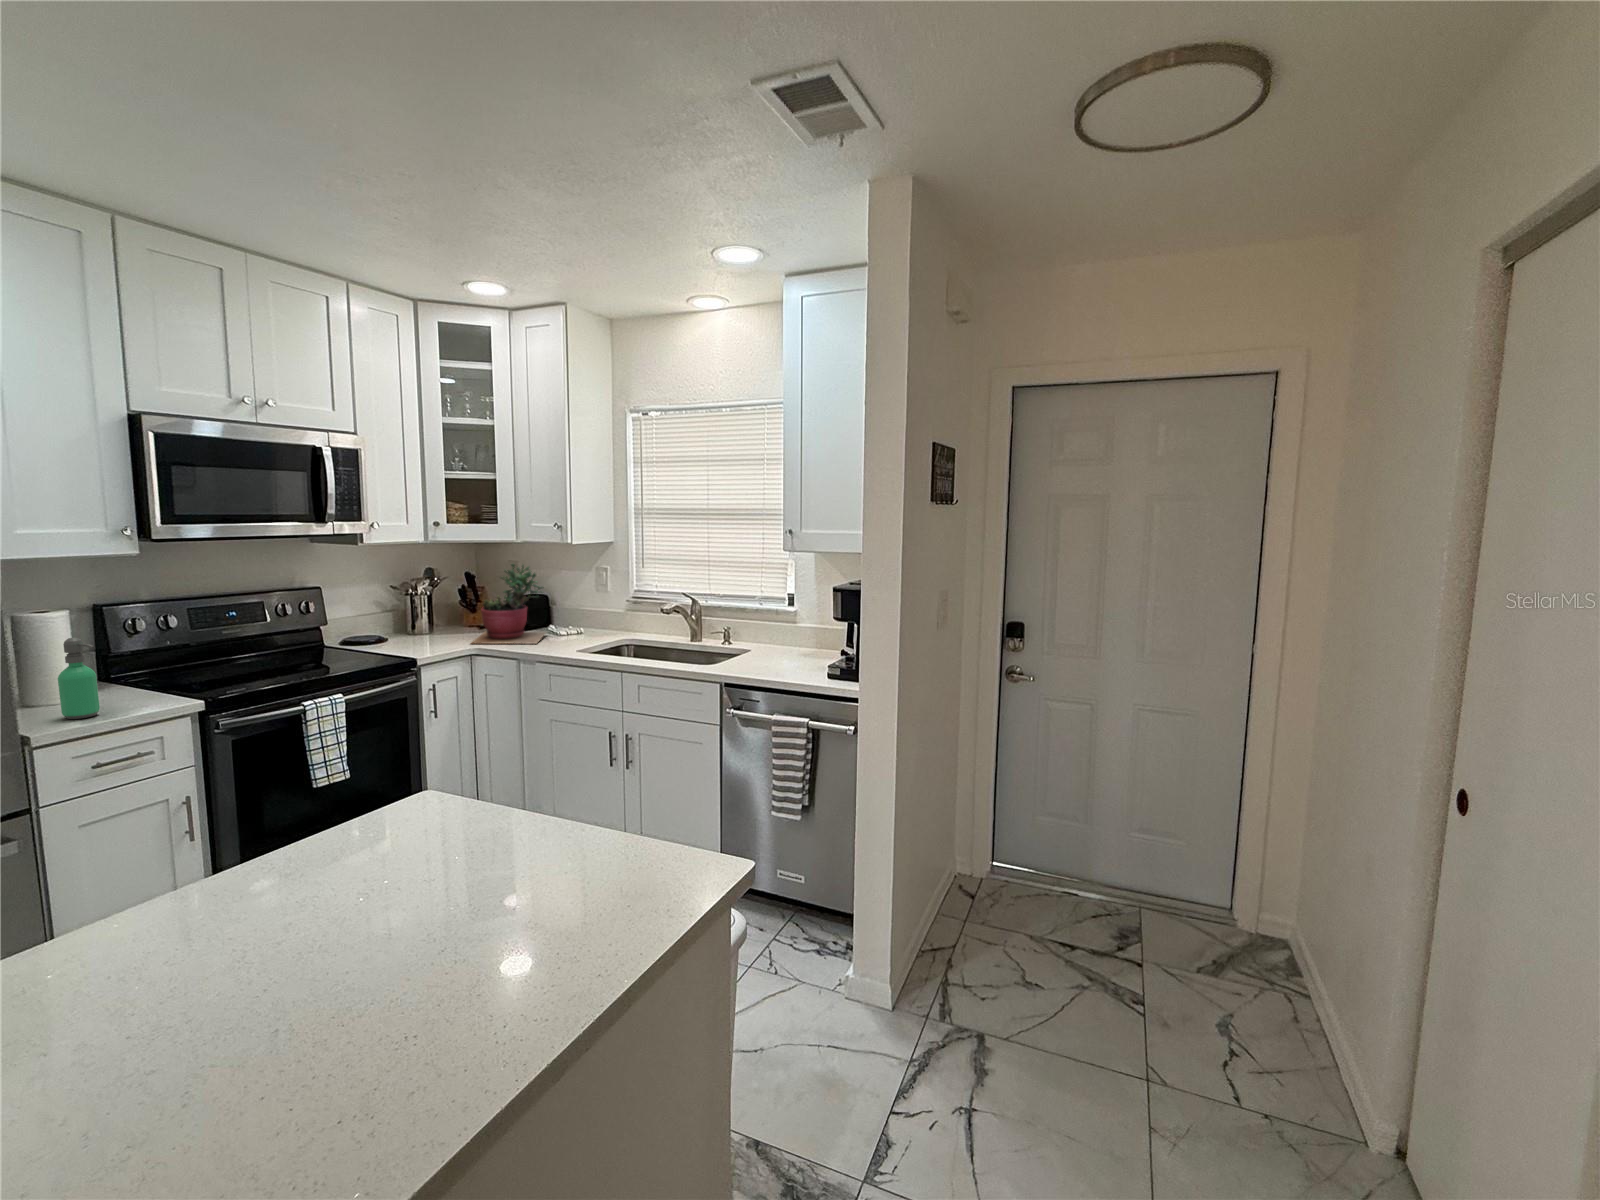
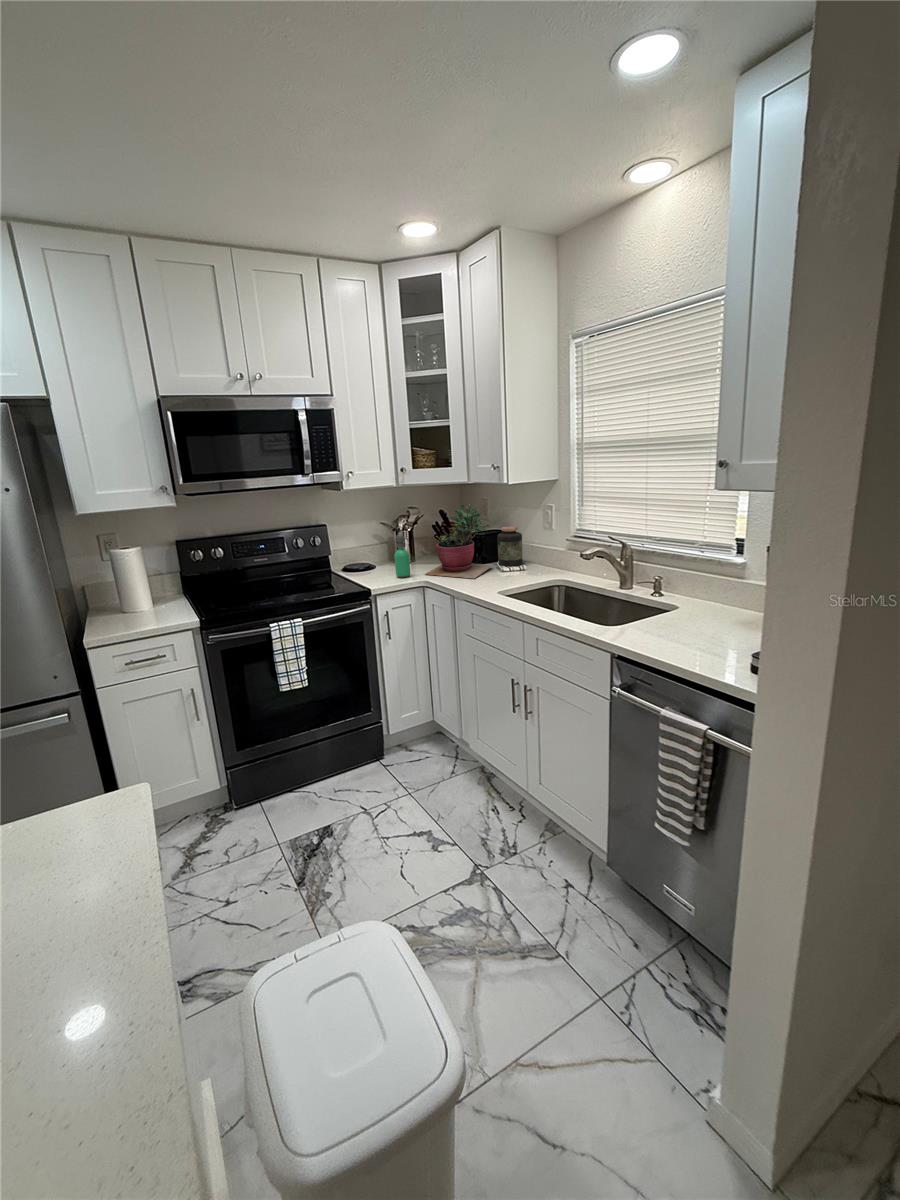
jar: none [547,590,575,633] -> present [498,526,523,566]
soap dispenser: present [58,638,100,719] -> present [394,534,411,578]

